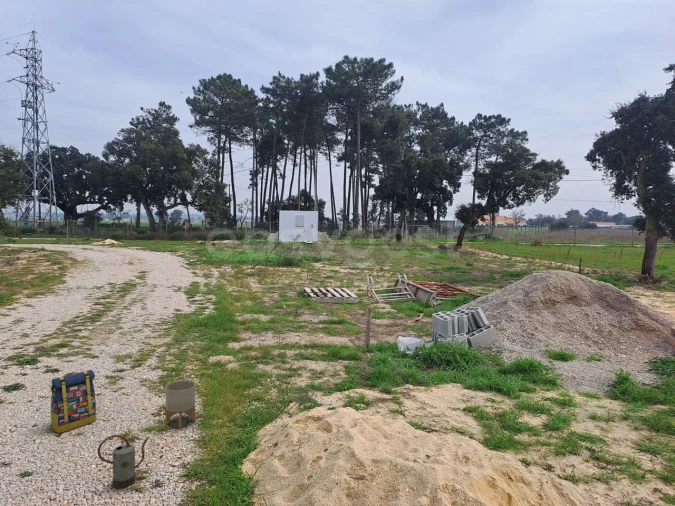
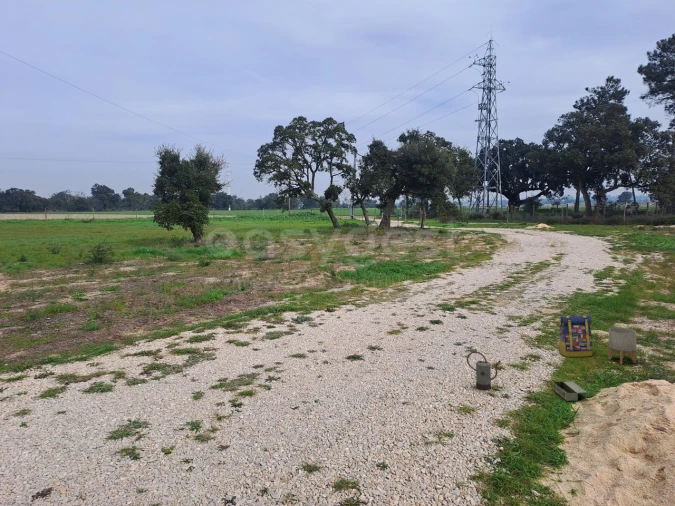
backpack: present [50,370,96,433] -> present [559,315,592,357]
planter: present [165,380,195,429] -> present [608,327,636,365]
toolbox: none [208,429,249,459] -> present [552,380,588,401]

